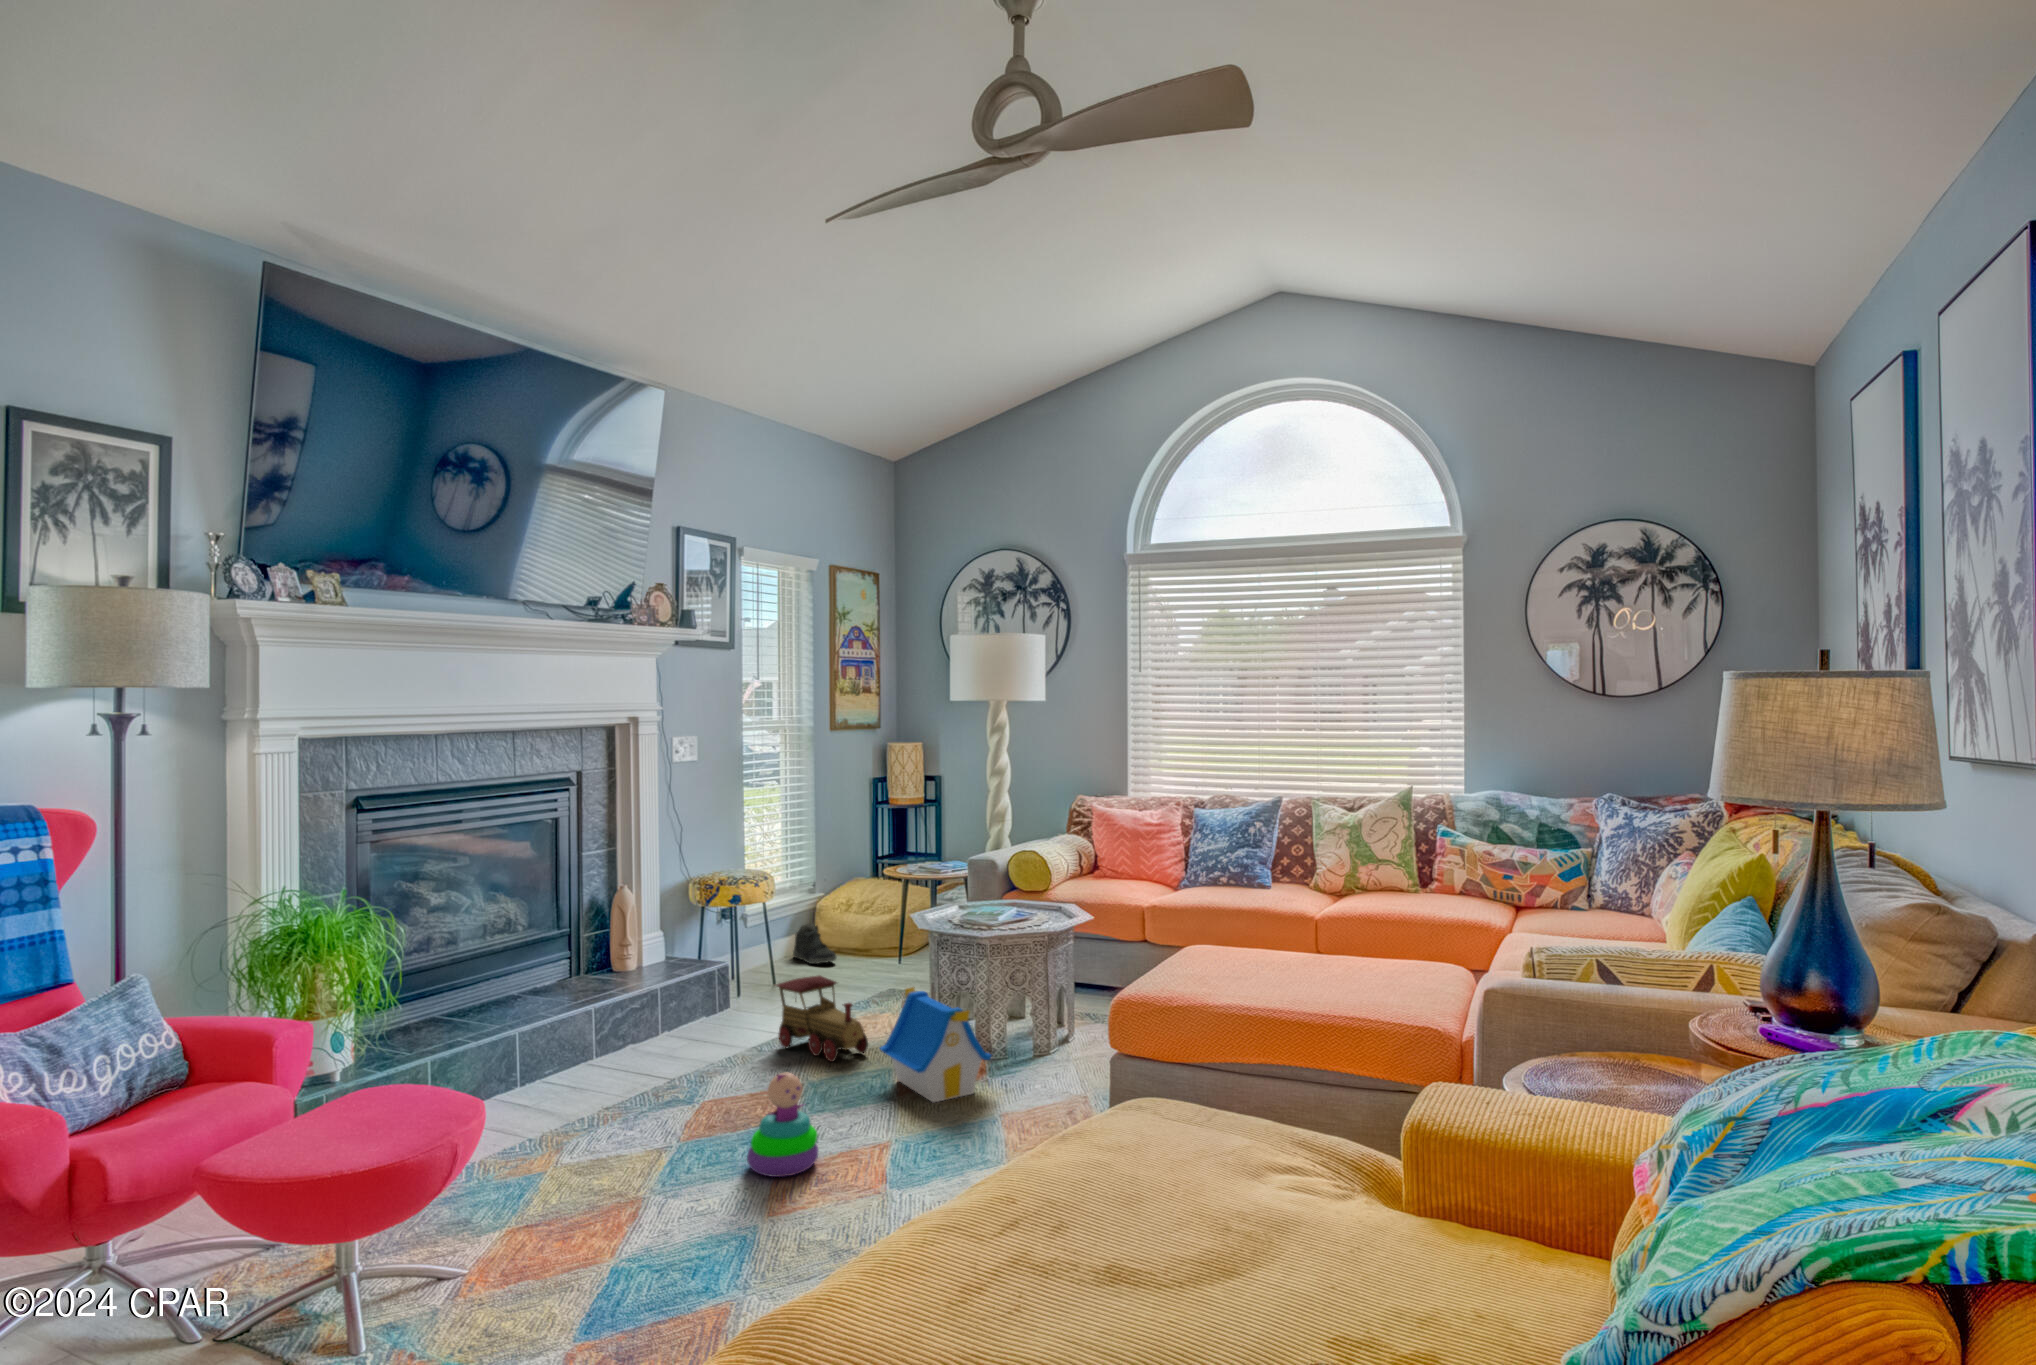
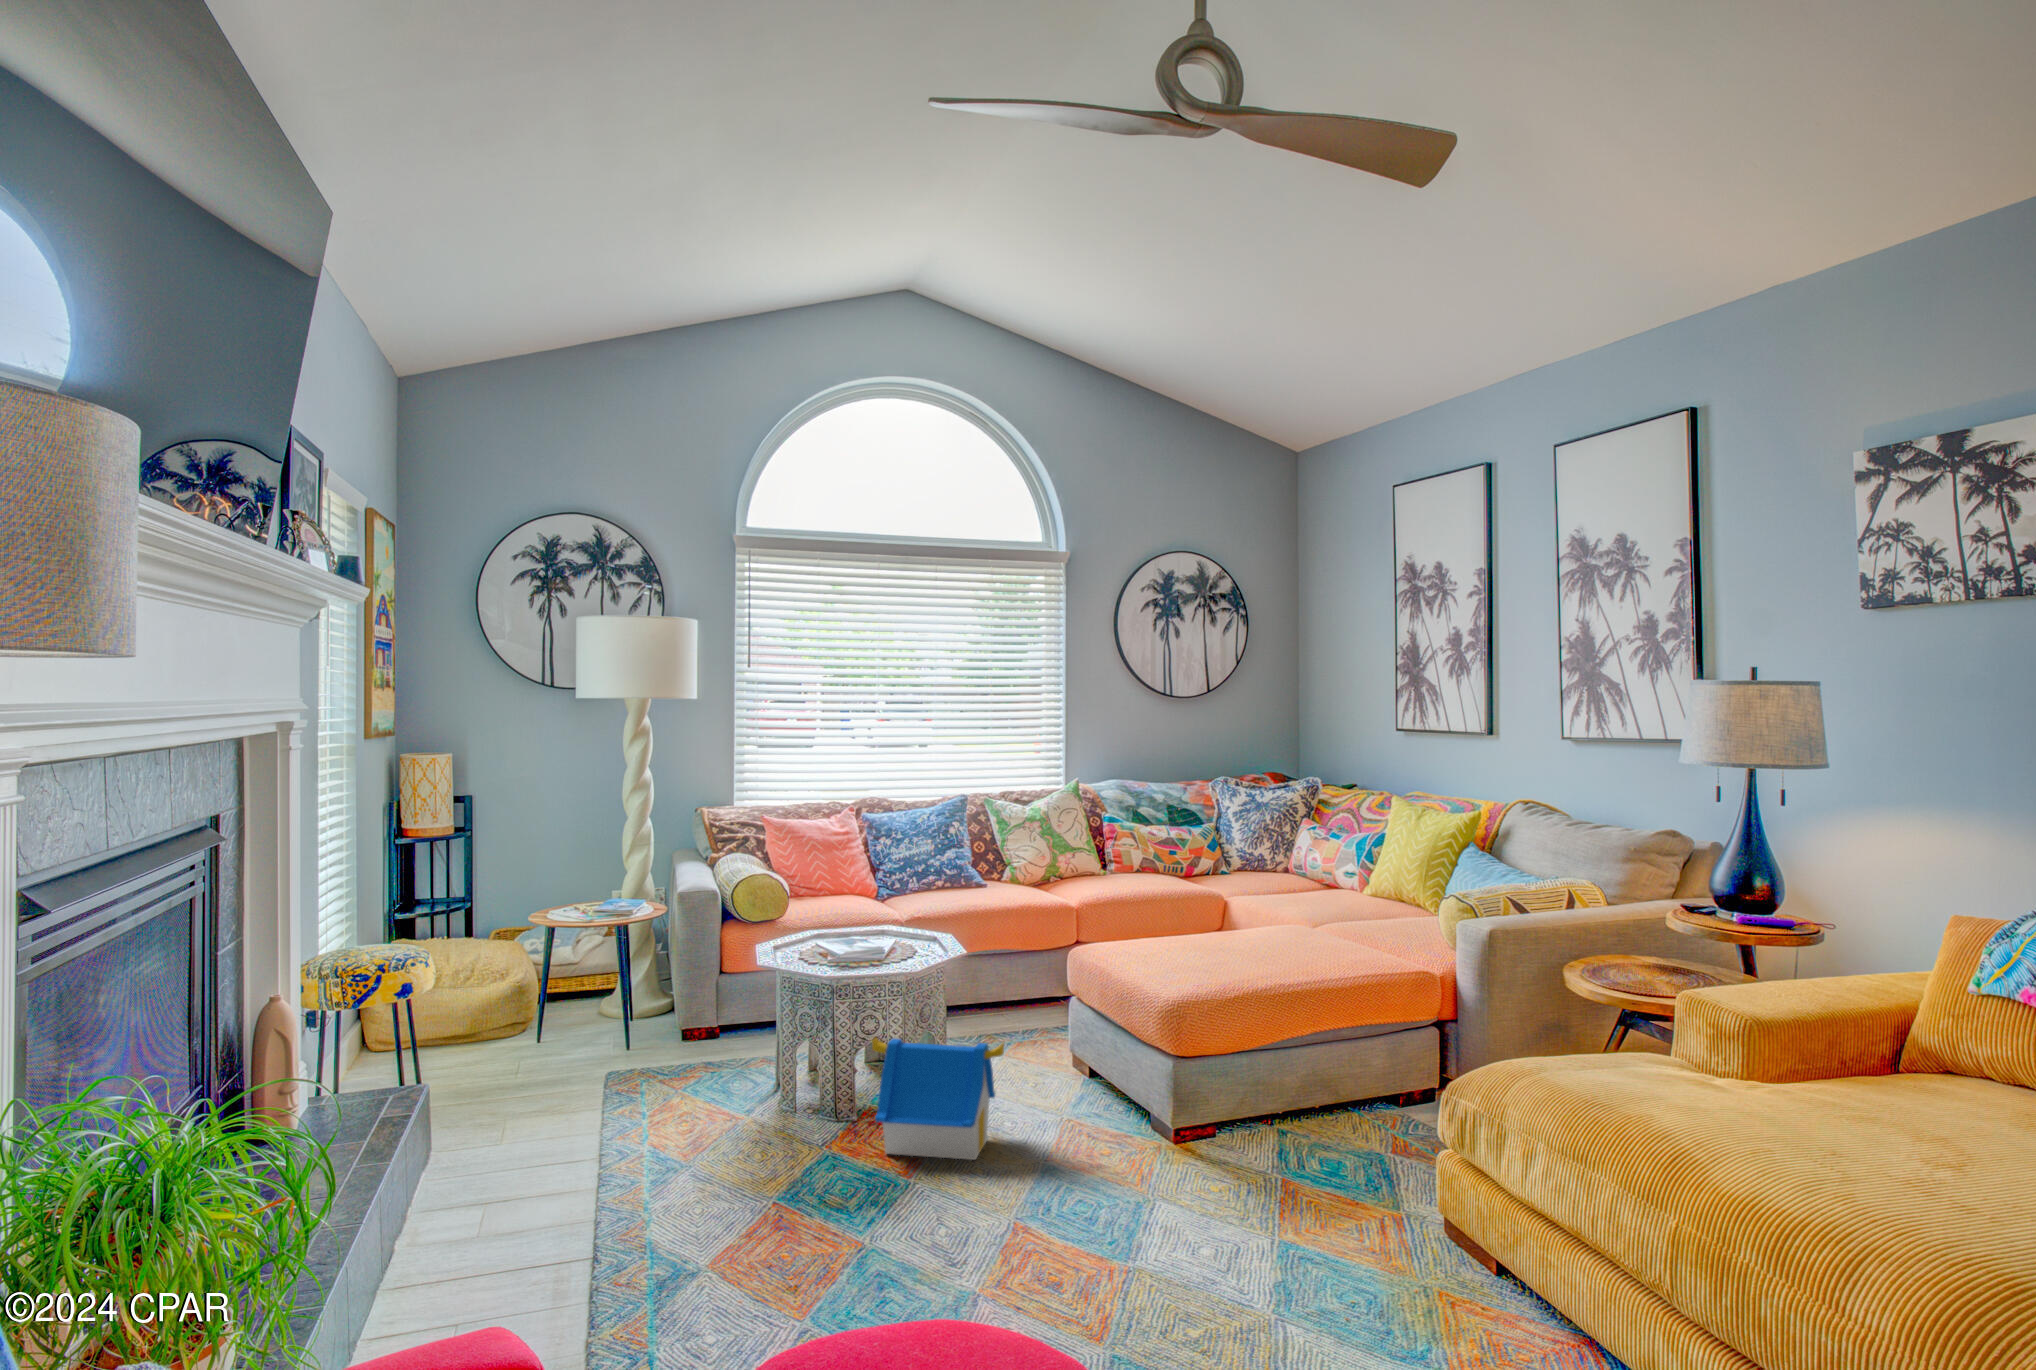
sneaker: present [793,923,837,964] -> none [353,1019,449,1078]
toy train: present [776,975,868,1062] -> none [639,1061,784,1167]
stacking toy: present [747,1073,818,1177] -> none [967,1143,1056,1278]

